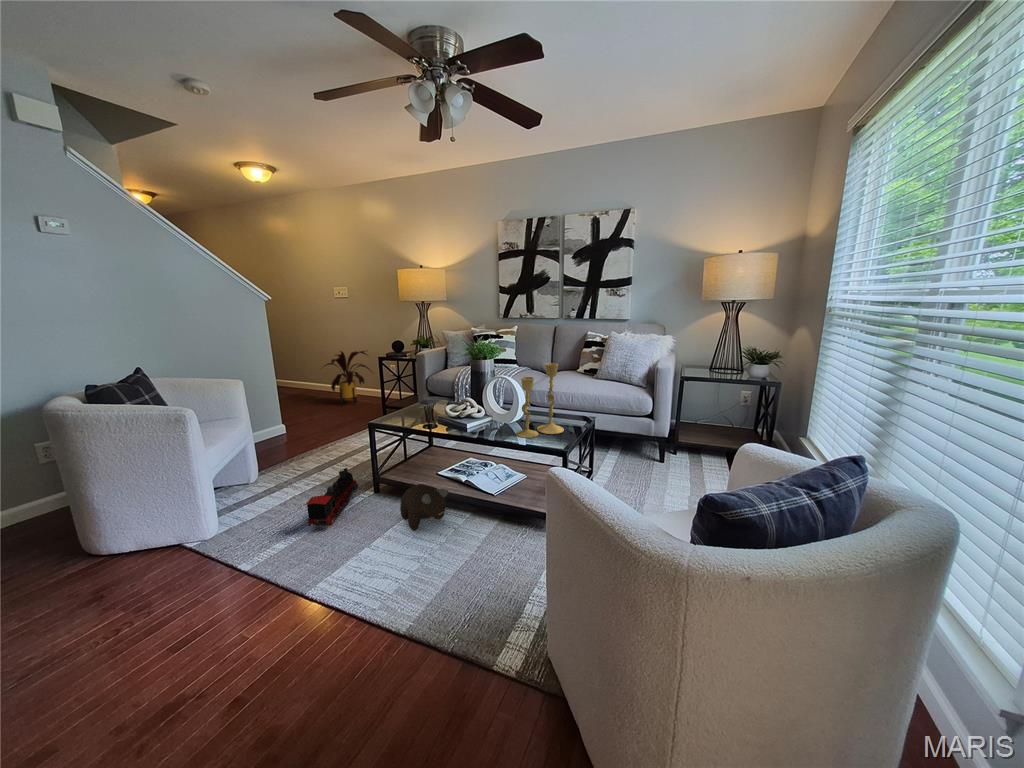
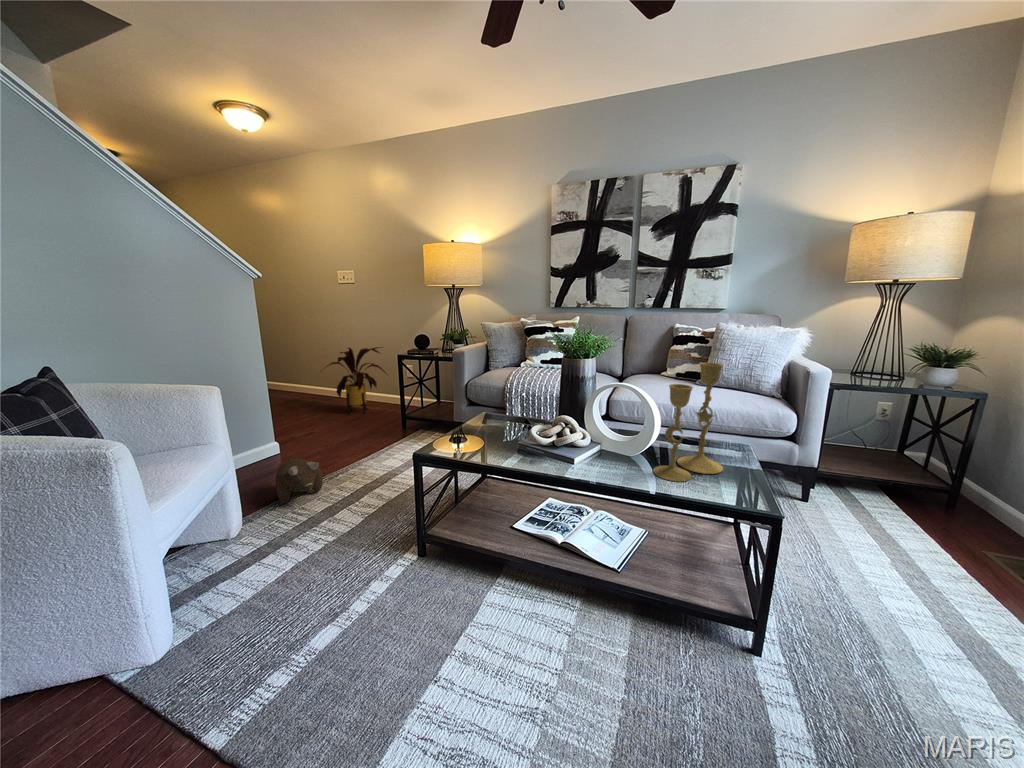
toy train: present [305,468,358,526] -> none [321,520,395,635]
plush toy: present [400,484,448,531] -> present [276,458,323,503]

